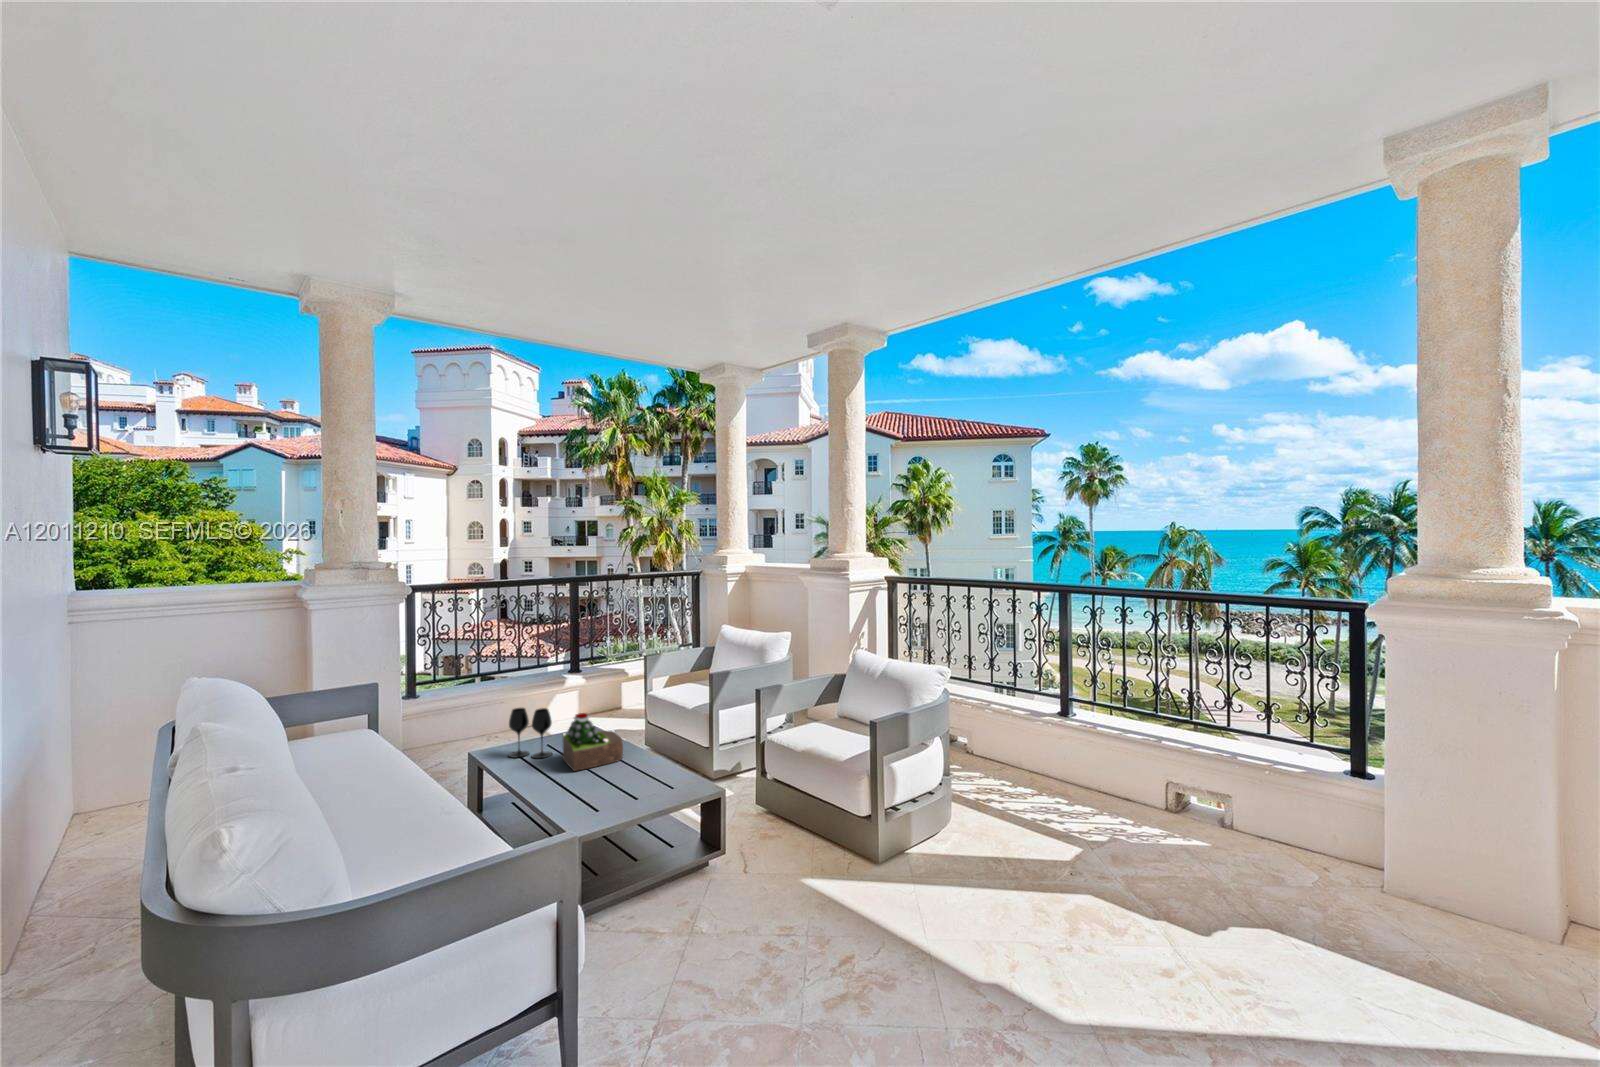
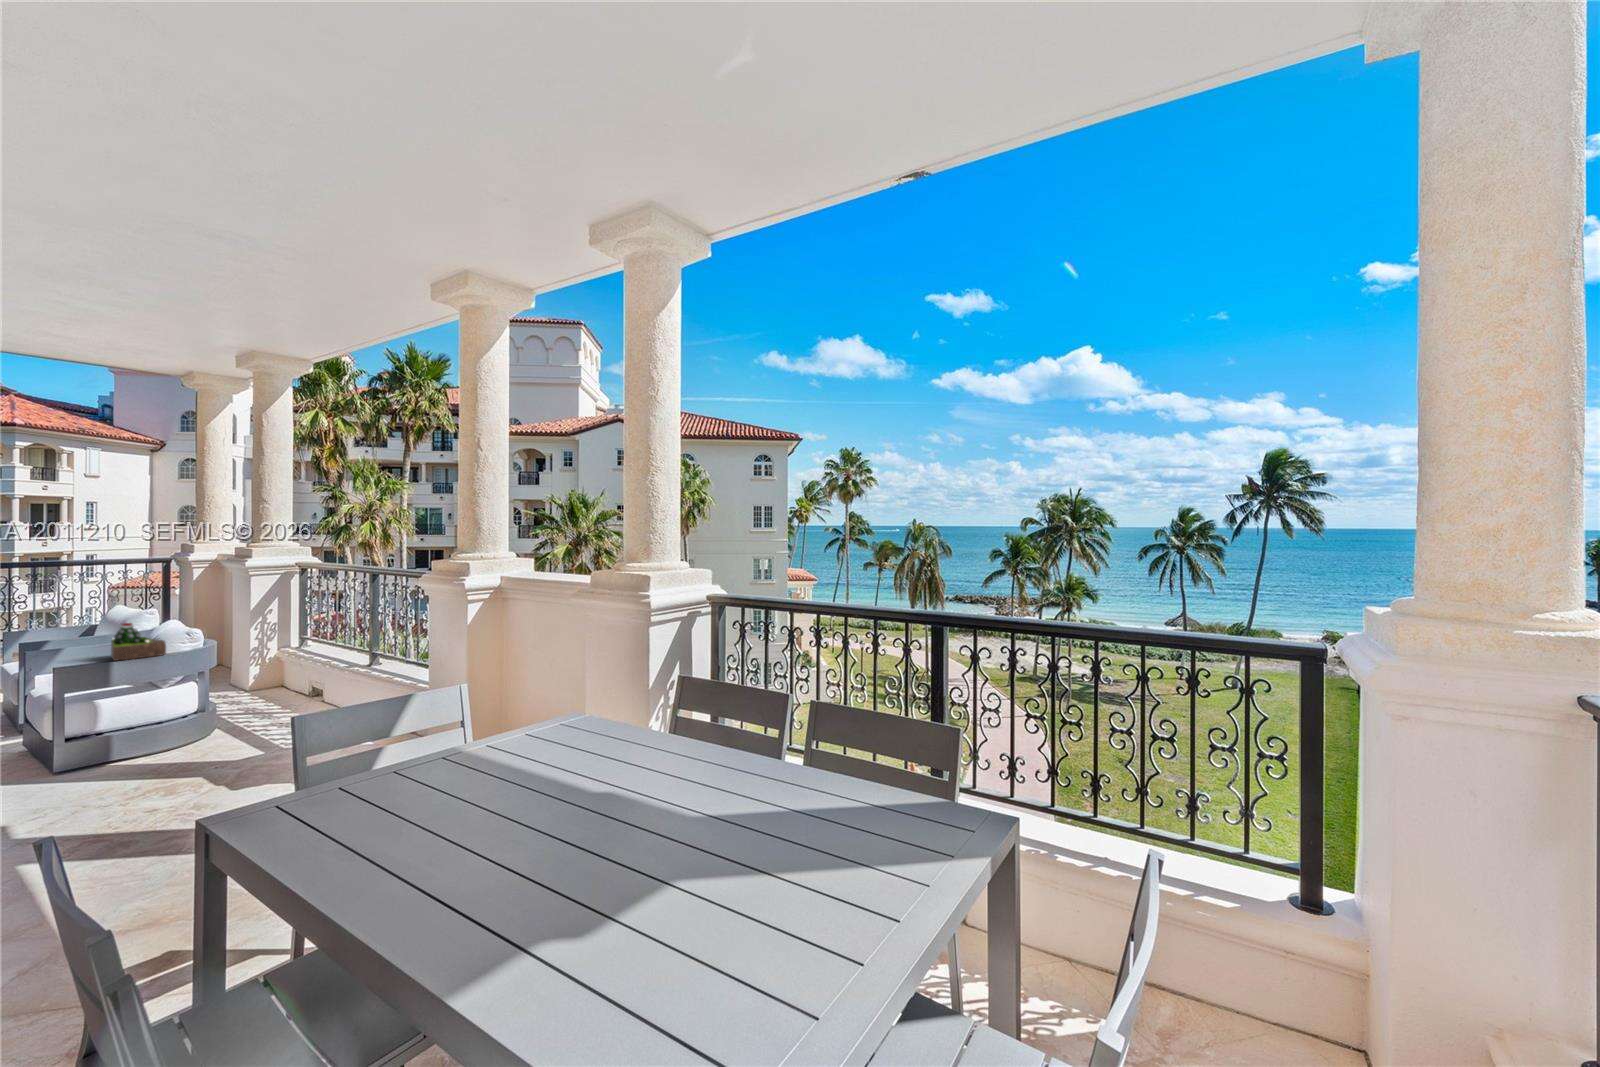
wine glass: present [509,708,552,758] -> none [64,623,106,658]

